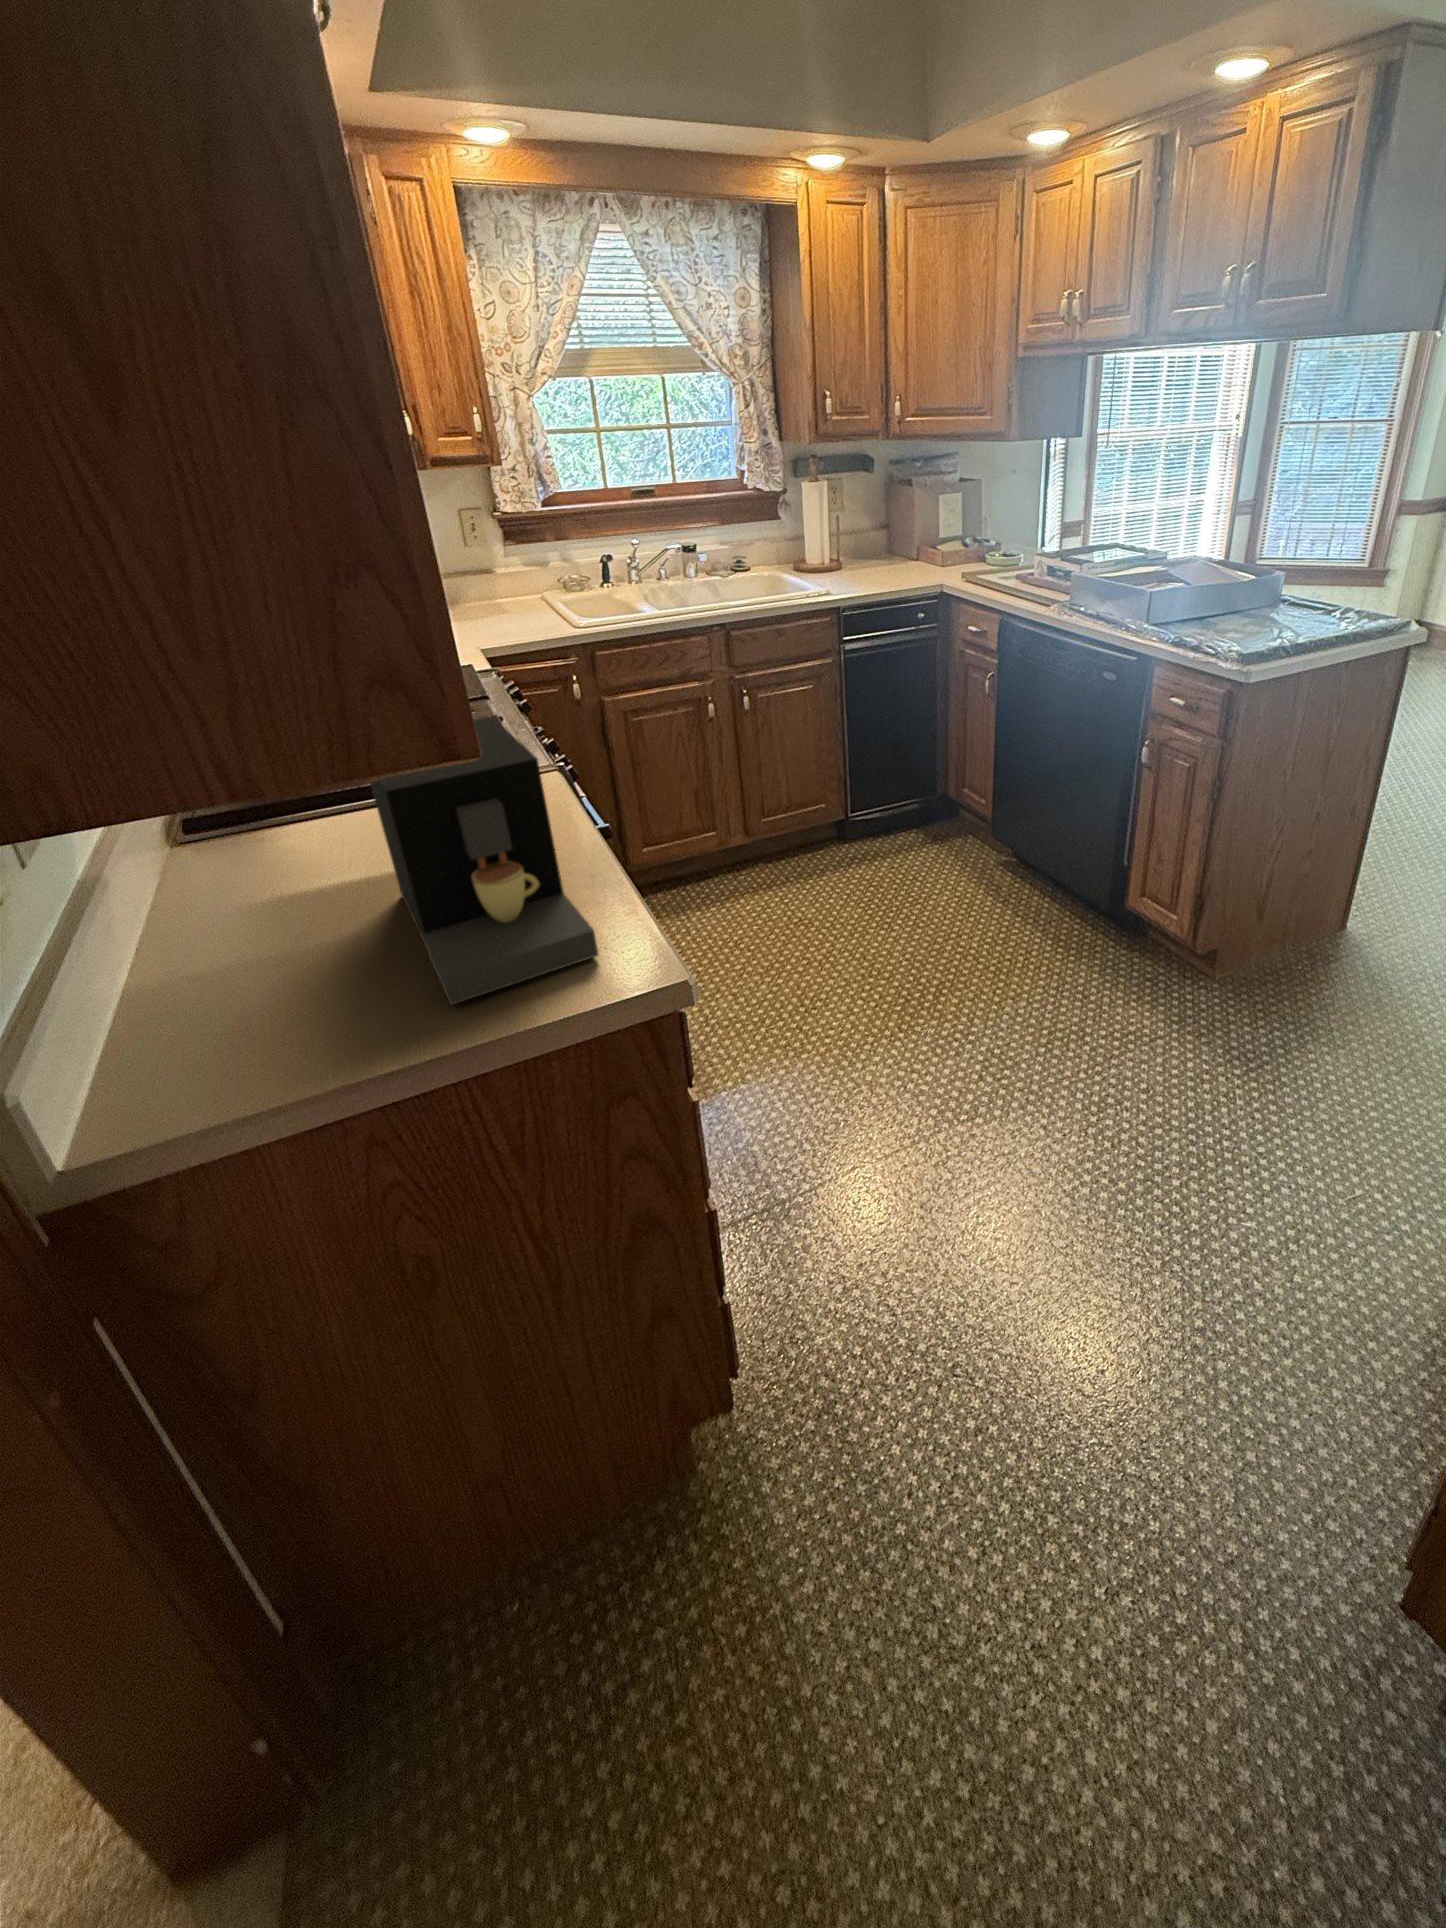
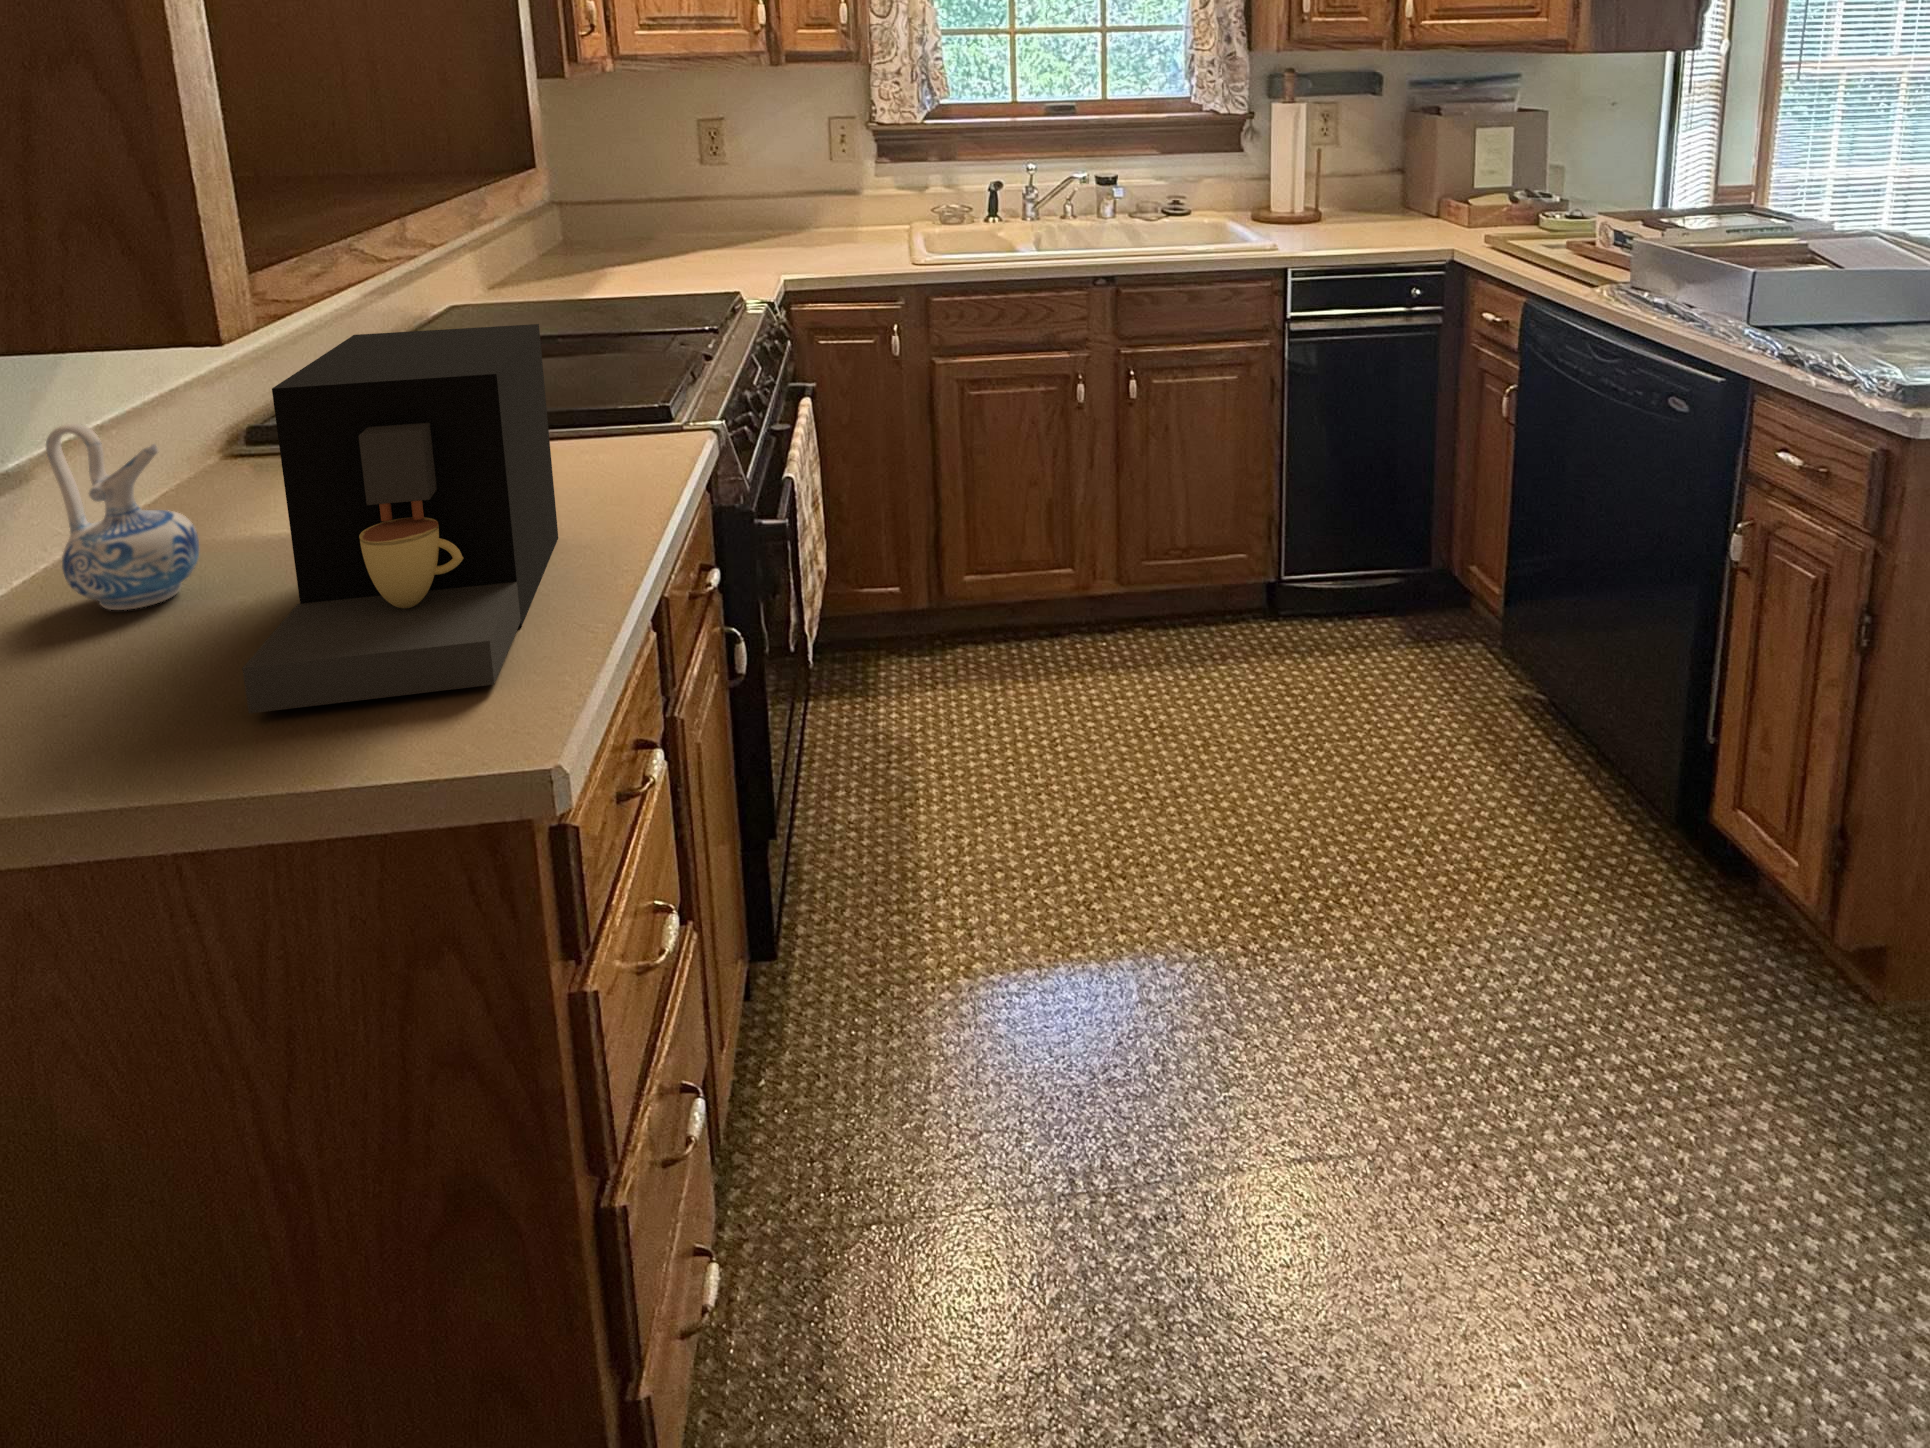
ceramic pitcher: none [147,839,281,968] -> present [46,423,199,610]

